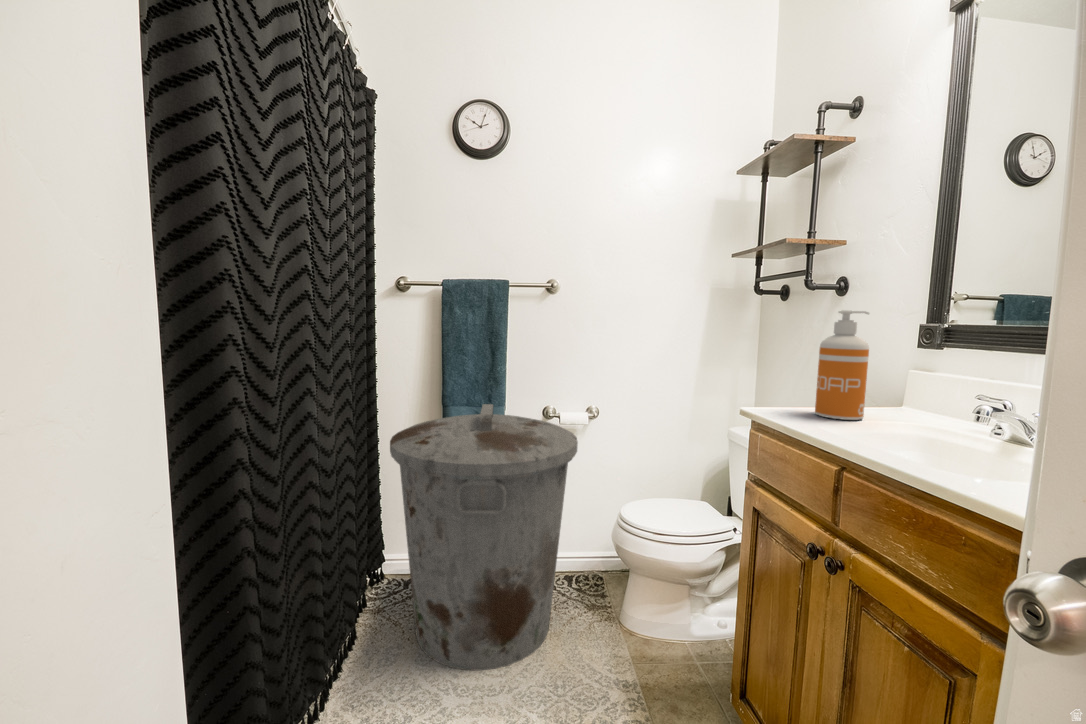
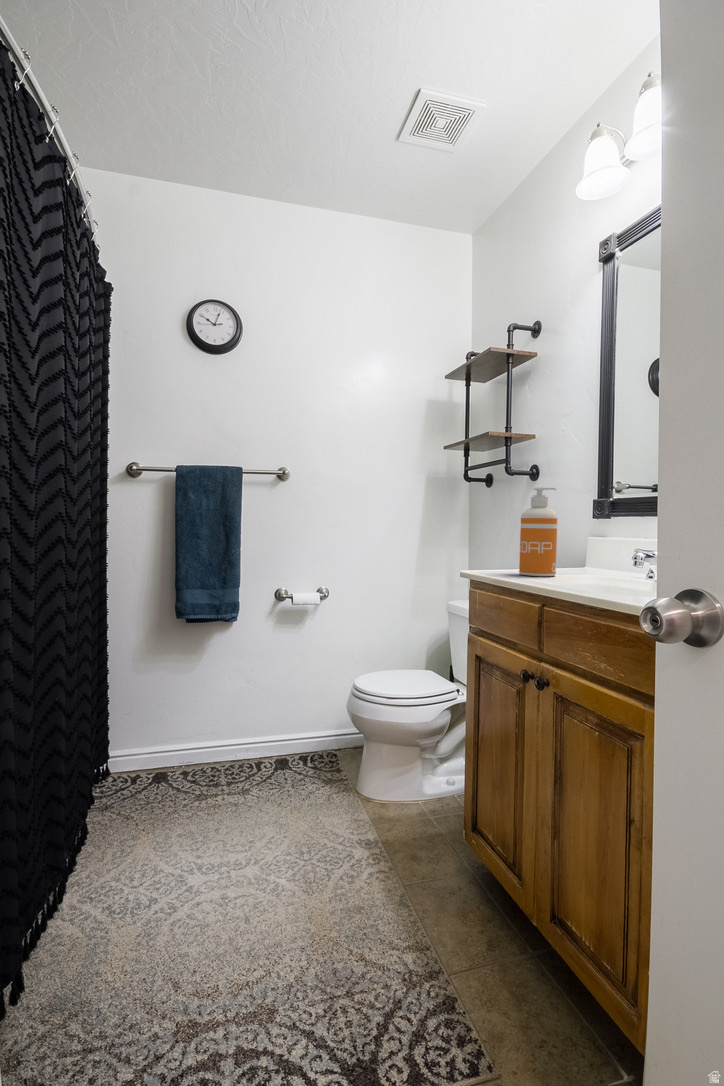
trash can: present [390,404,578,670] -> none [124,585,315,851]

